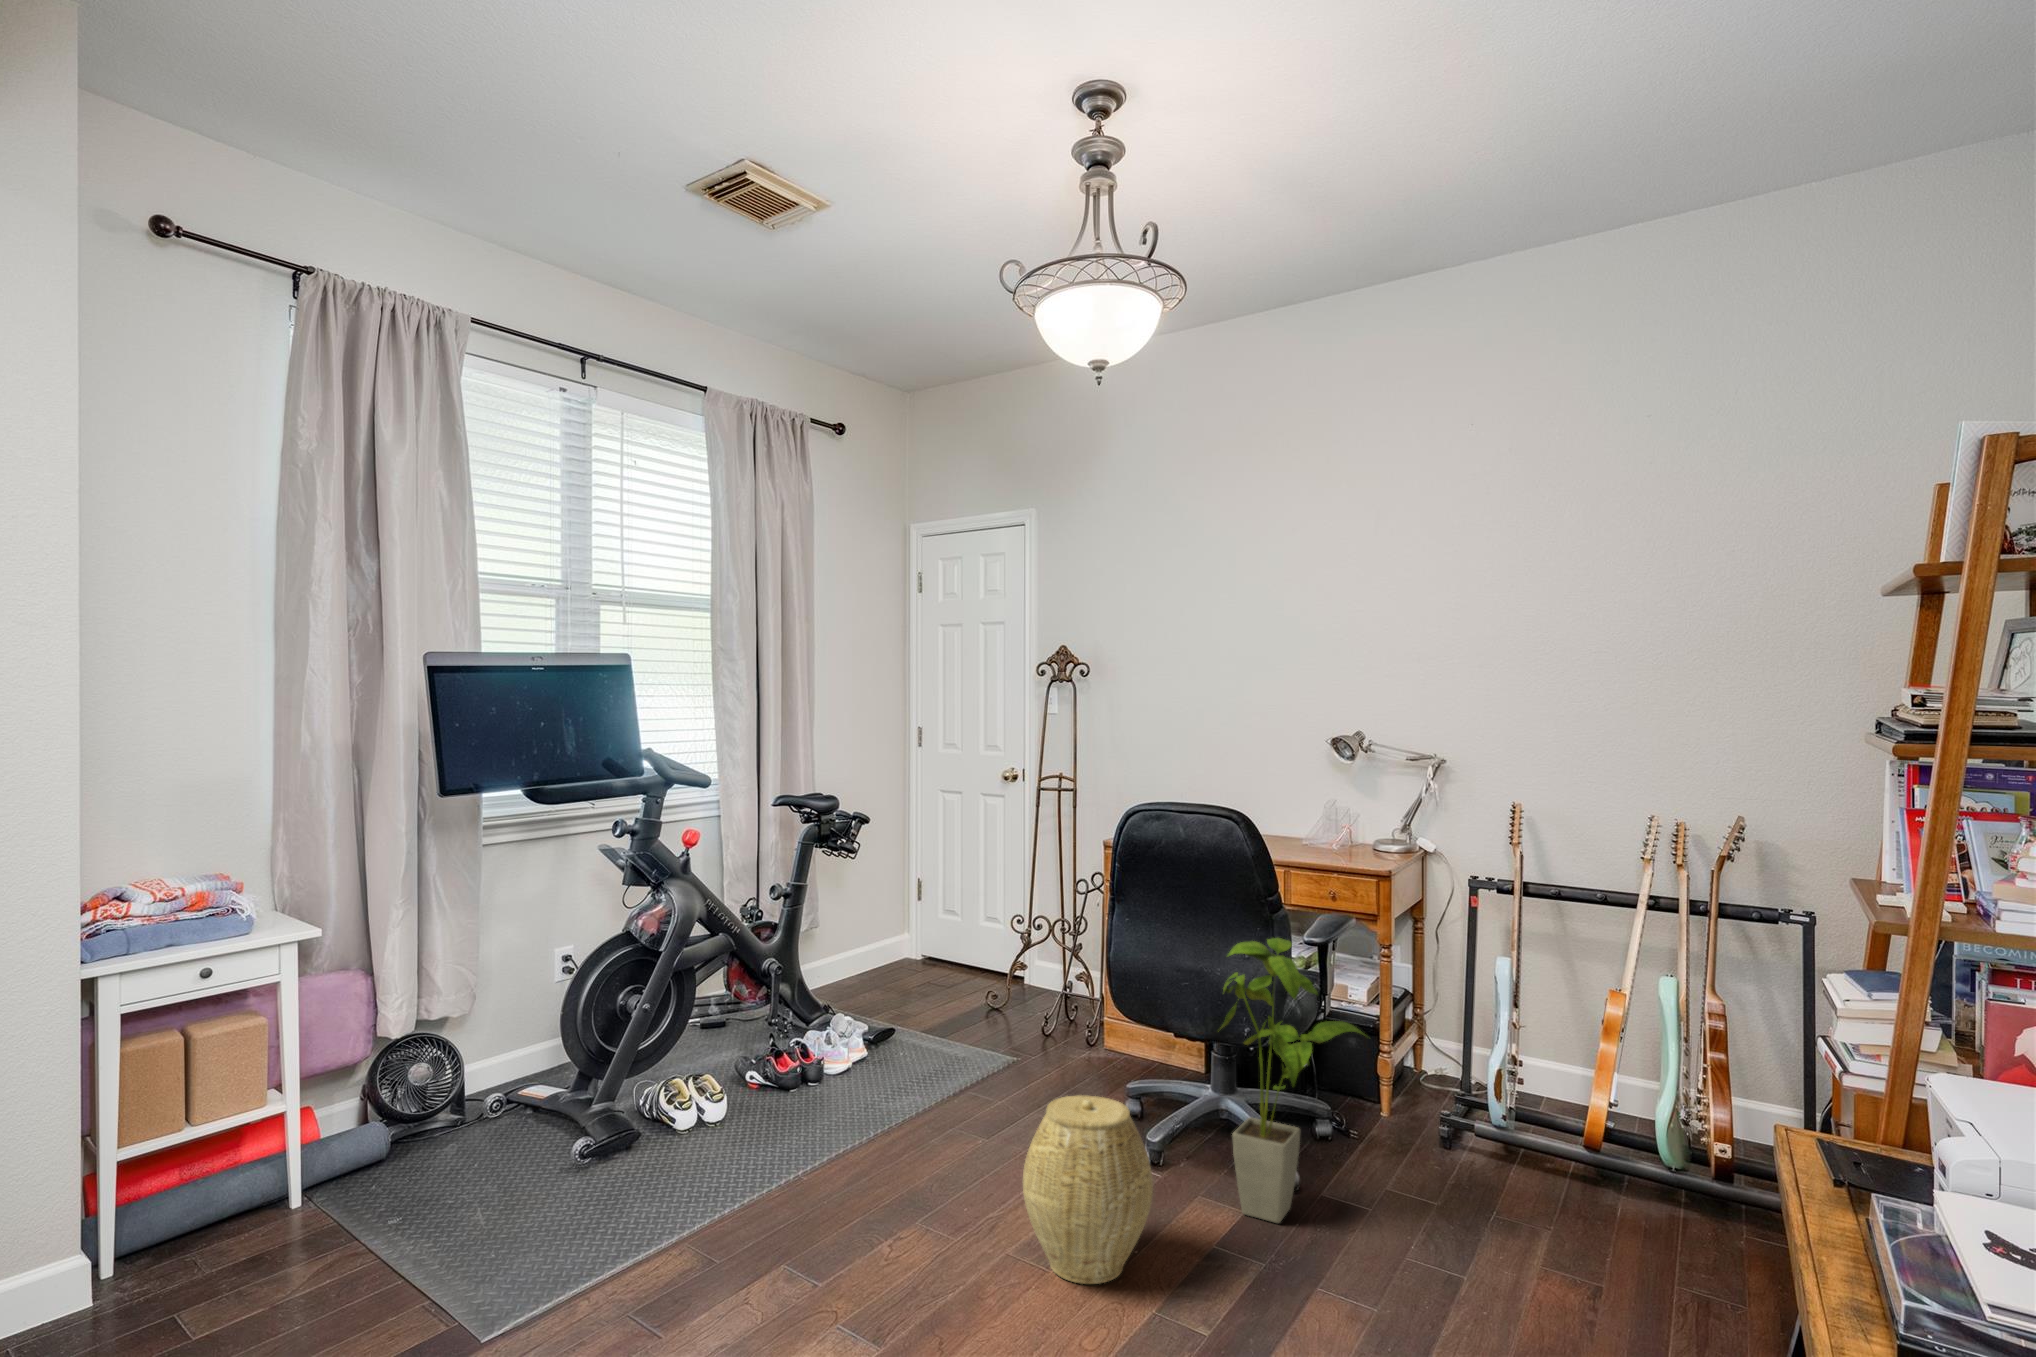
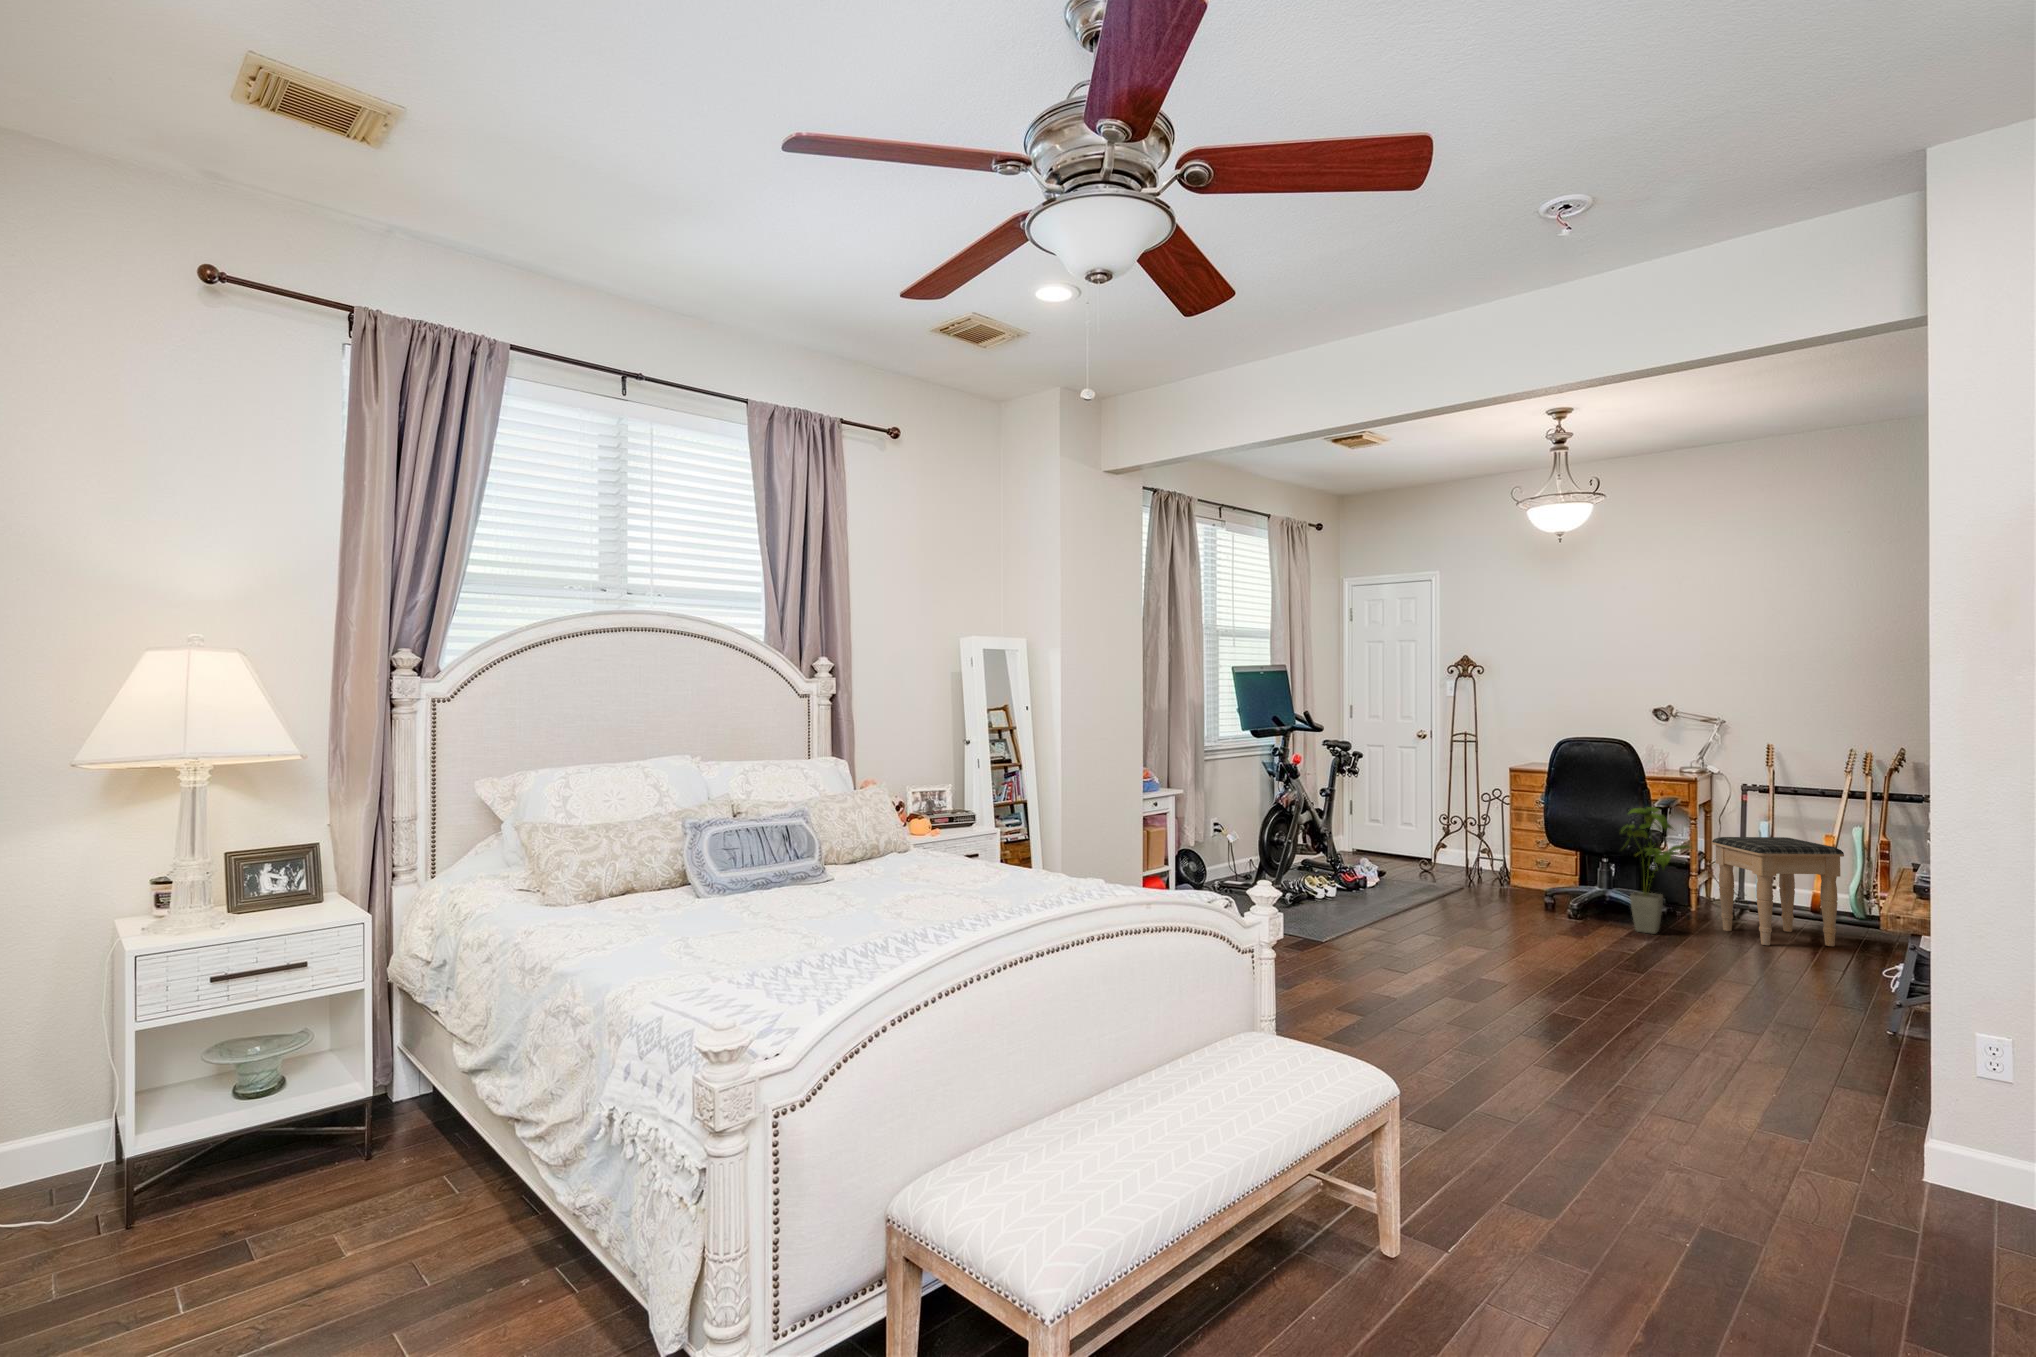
footstool: none [1402,996,1653,1262] -> present [1712,837,1844,946]
woven basket: present [1023,1095,1153,1284] -> none [1541,872,1604,944]

